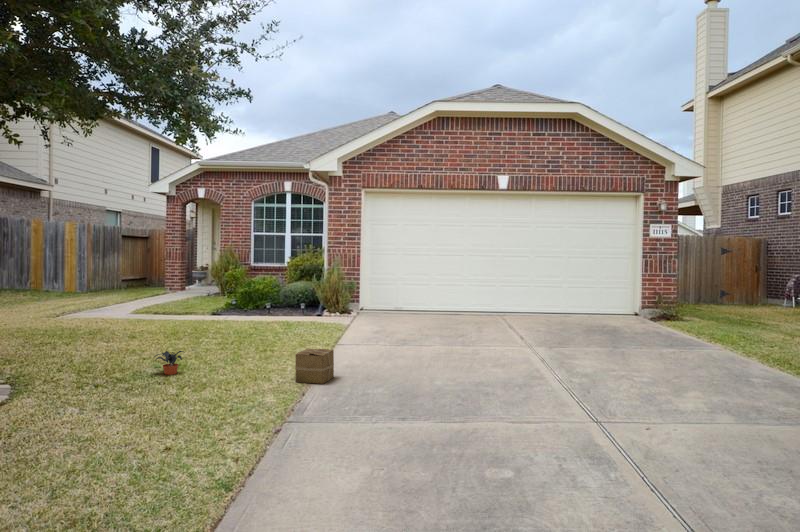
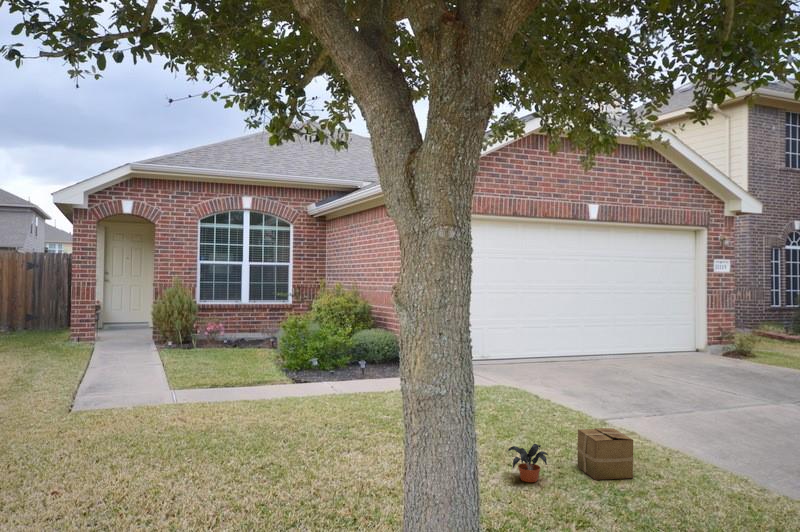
cardboard box: present [295,349,334,384] -> present [577,428,633,480]

